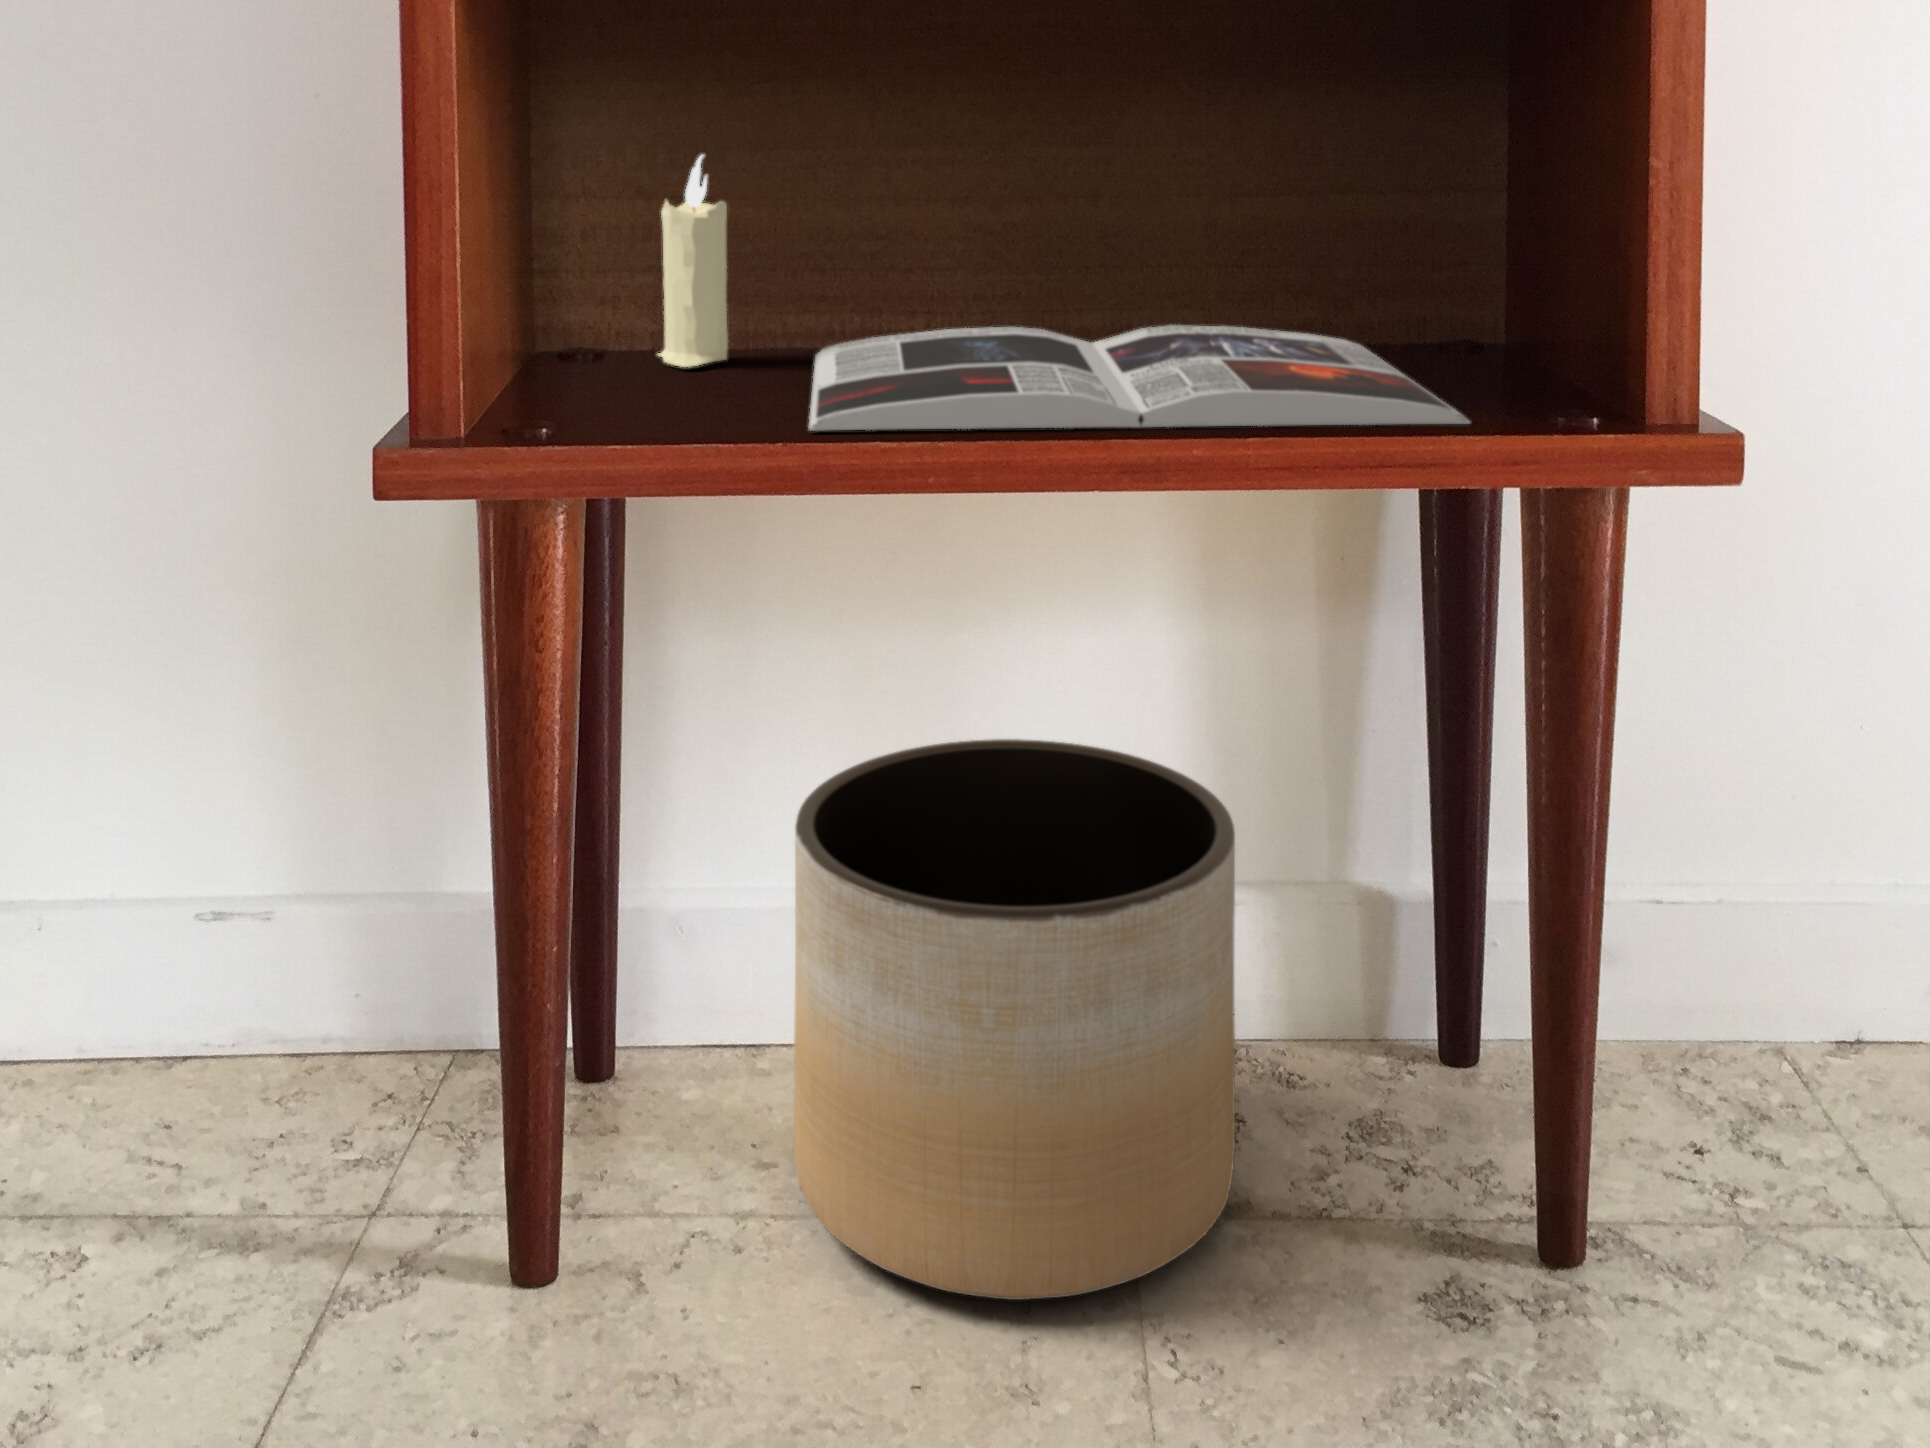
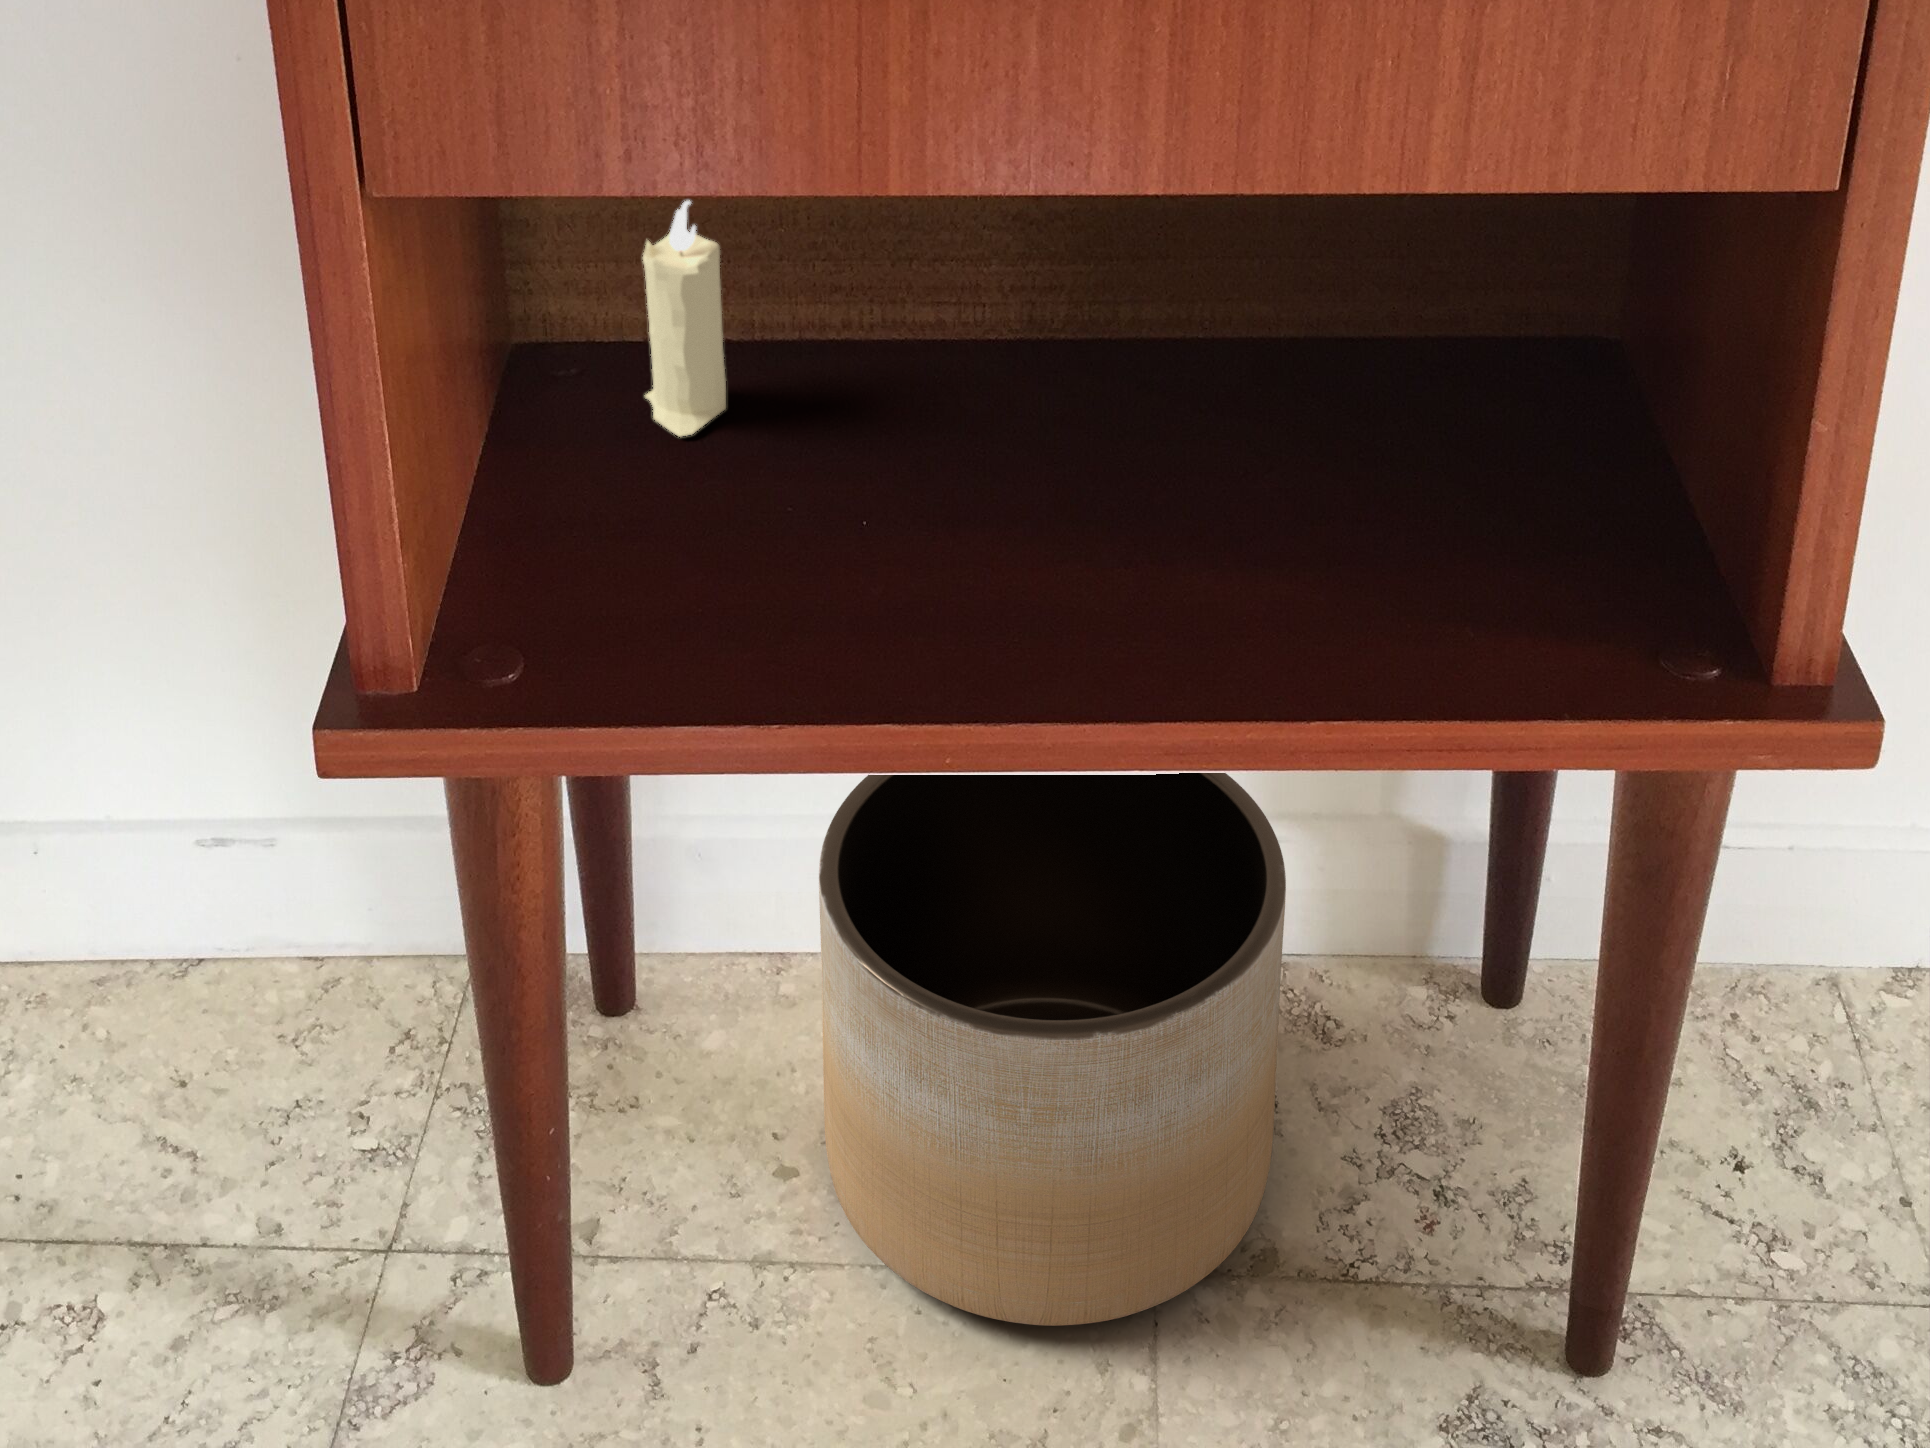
magazine: present [808,325,1470,431] -> none [828,366,1565,650]

